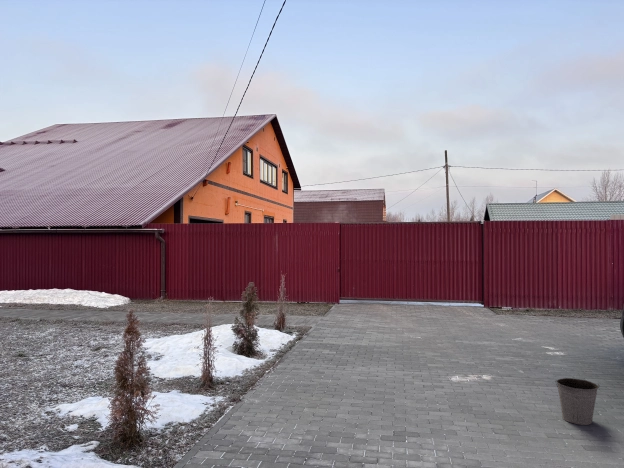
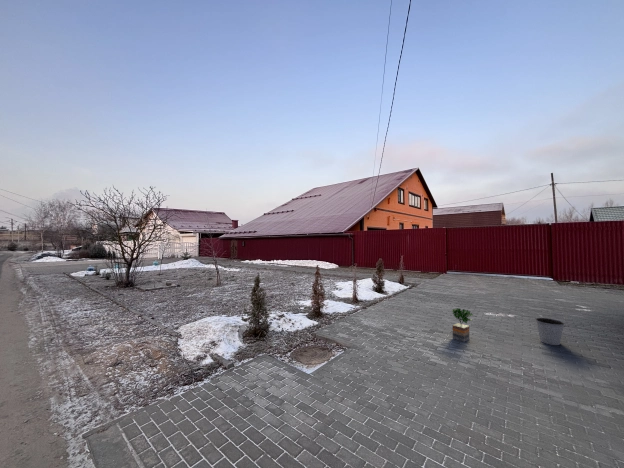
potted tree: none [444,381,488,452] -> present [452,308,473,342]

